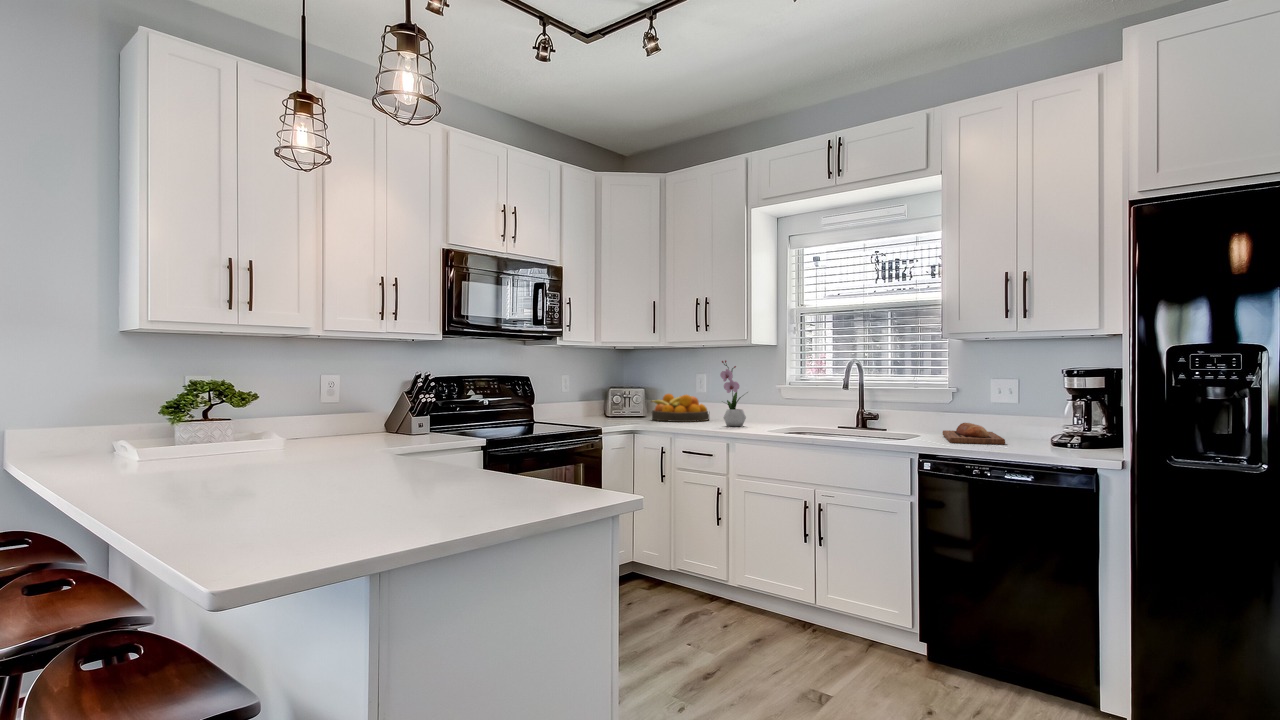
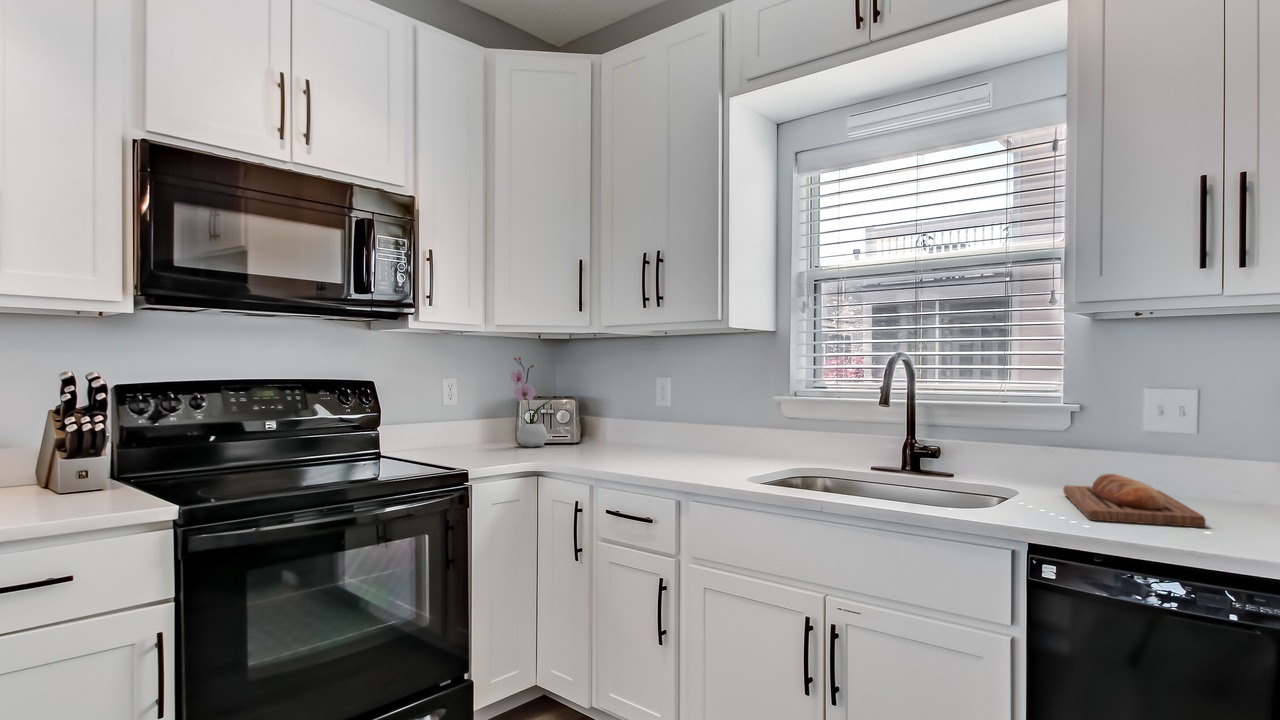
flower arrangement: present [720,360,746,426] -> present [511,357,551,447]
fruit bowl: present [651,394,709,422] -> none [578,407,671,453]

